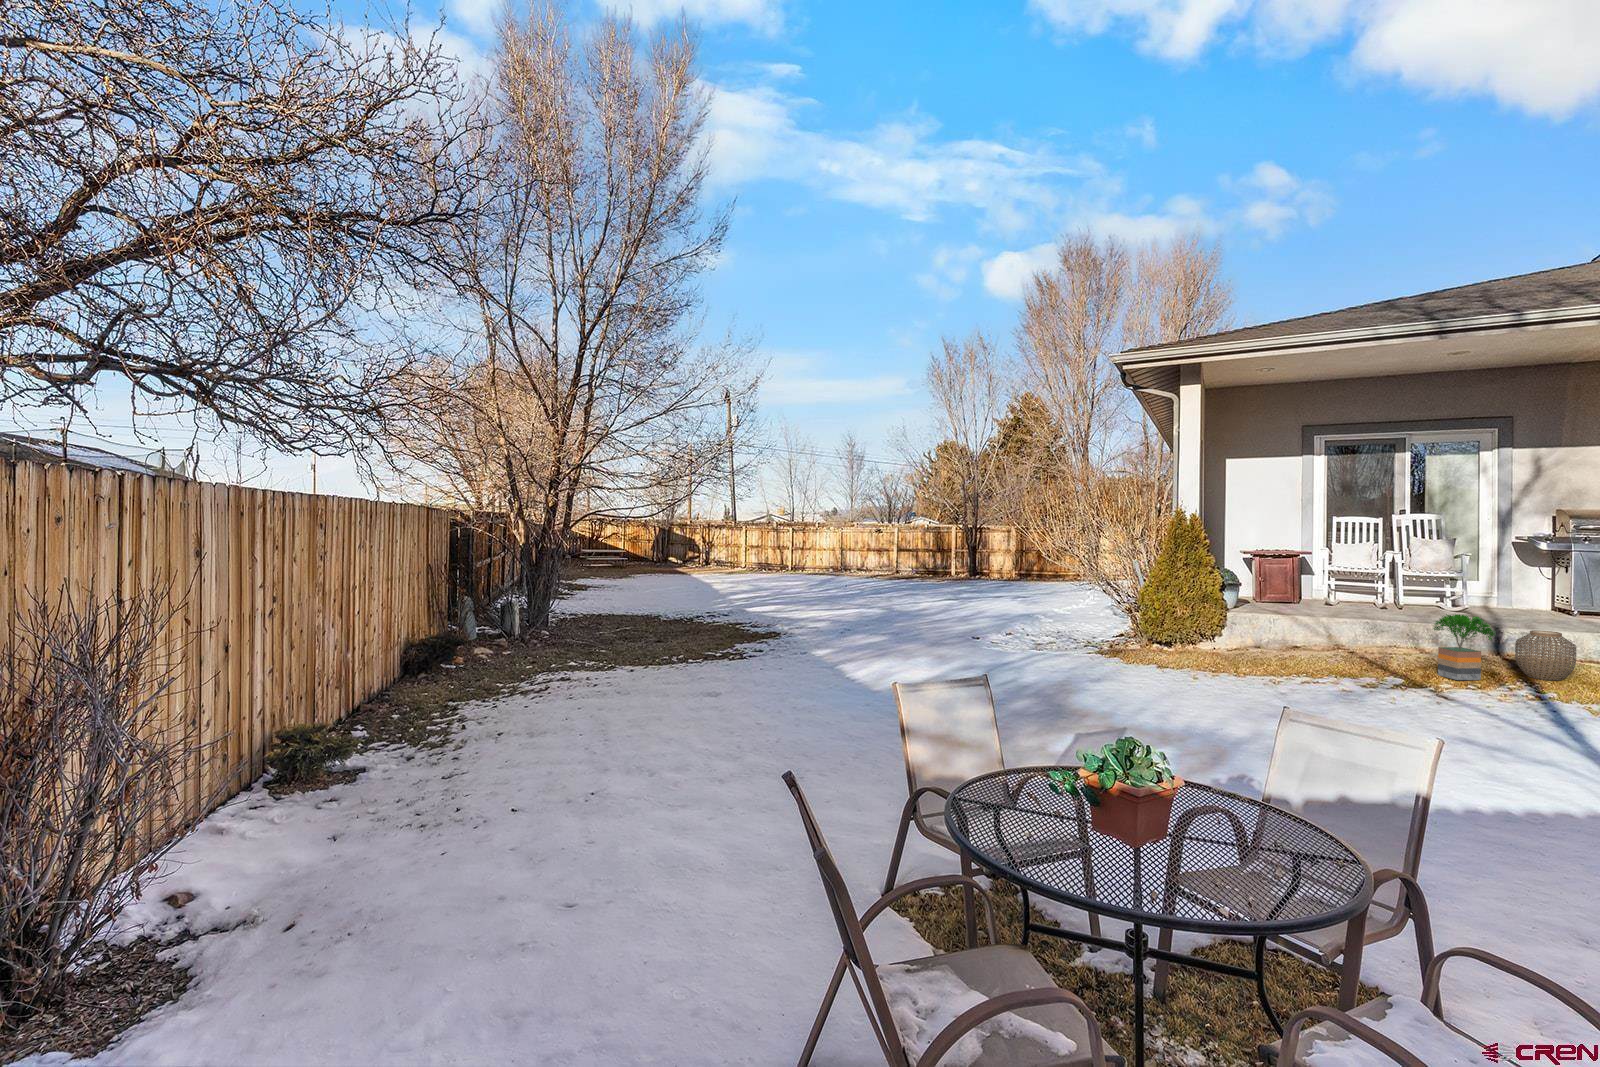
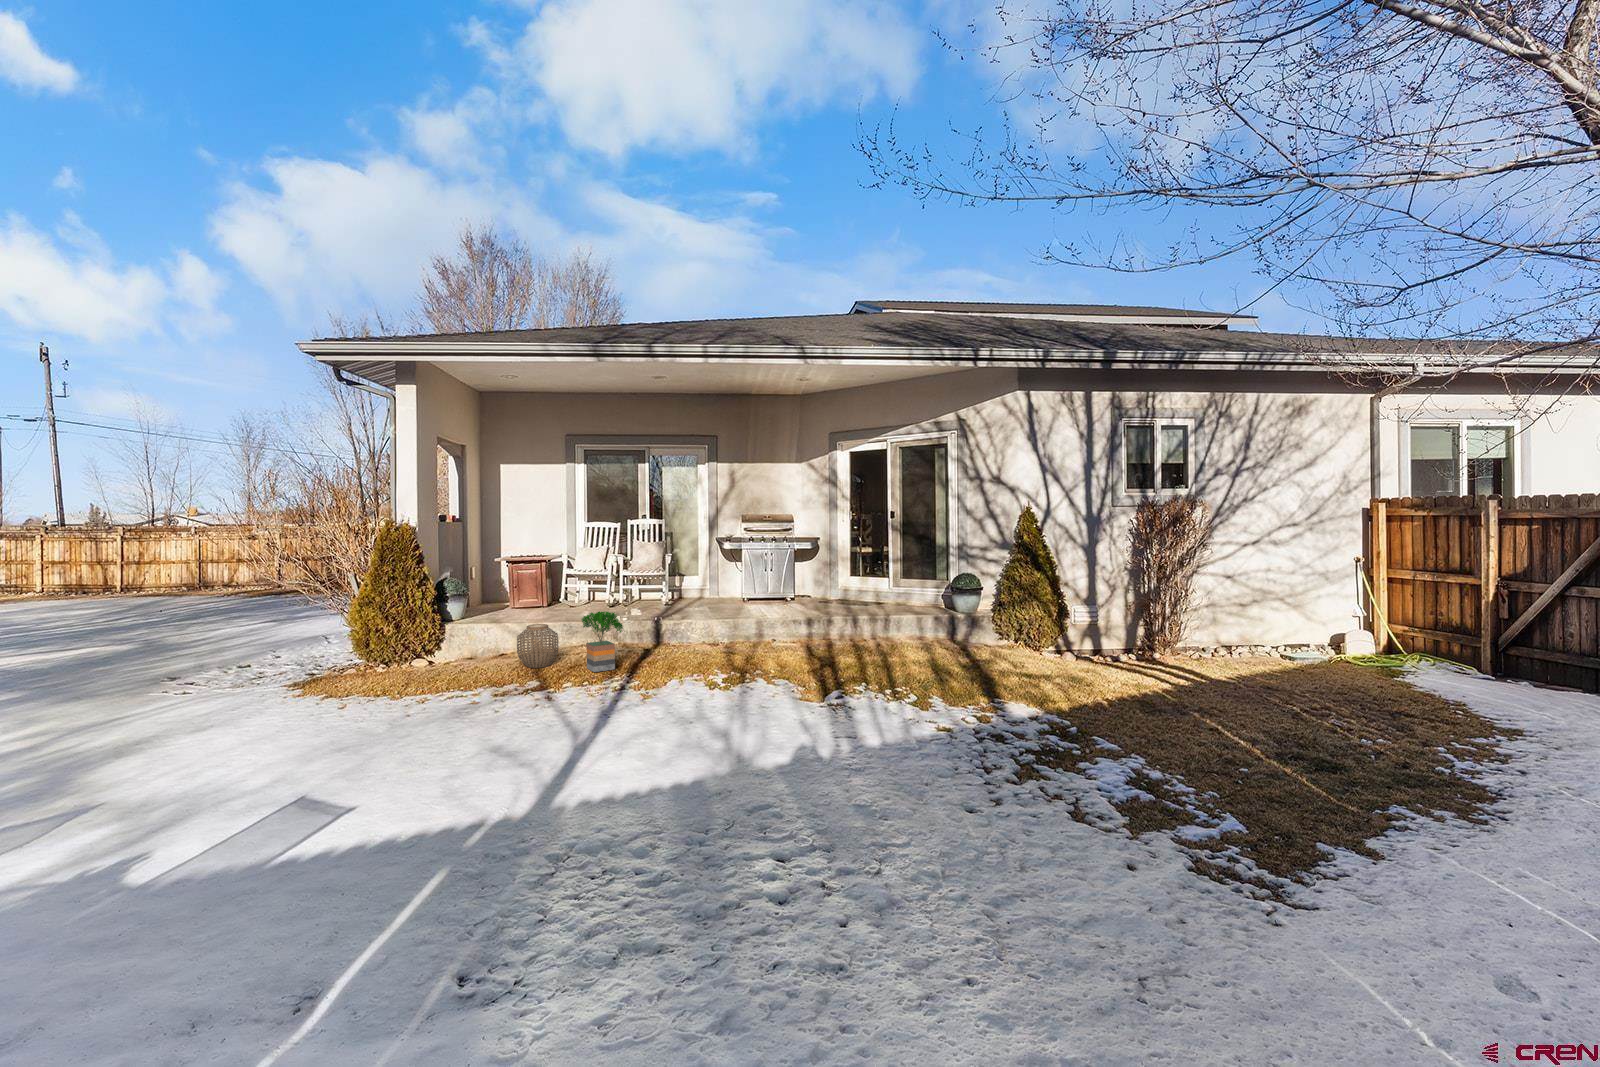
woven basket: present [1515,630,1576,681] -> present [517,624,558,668]

